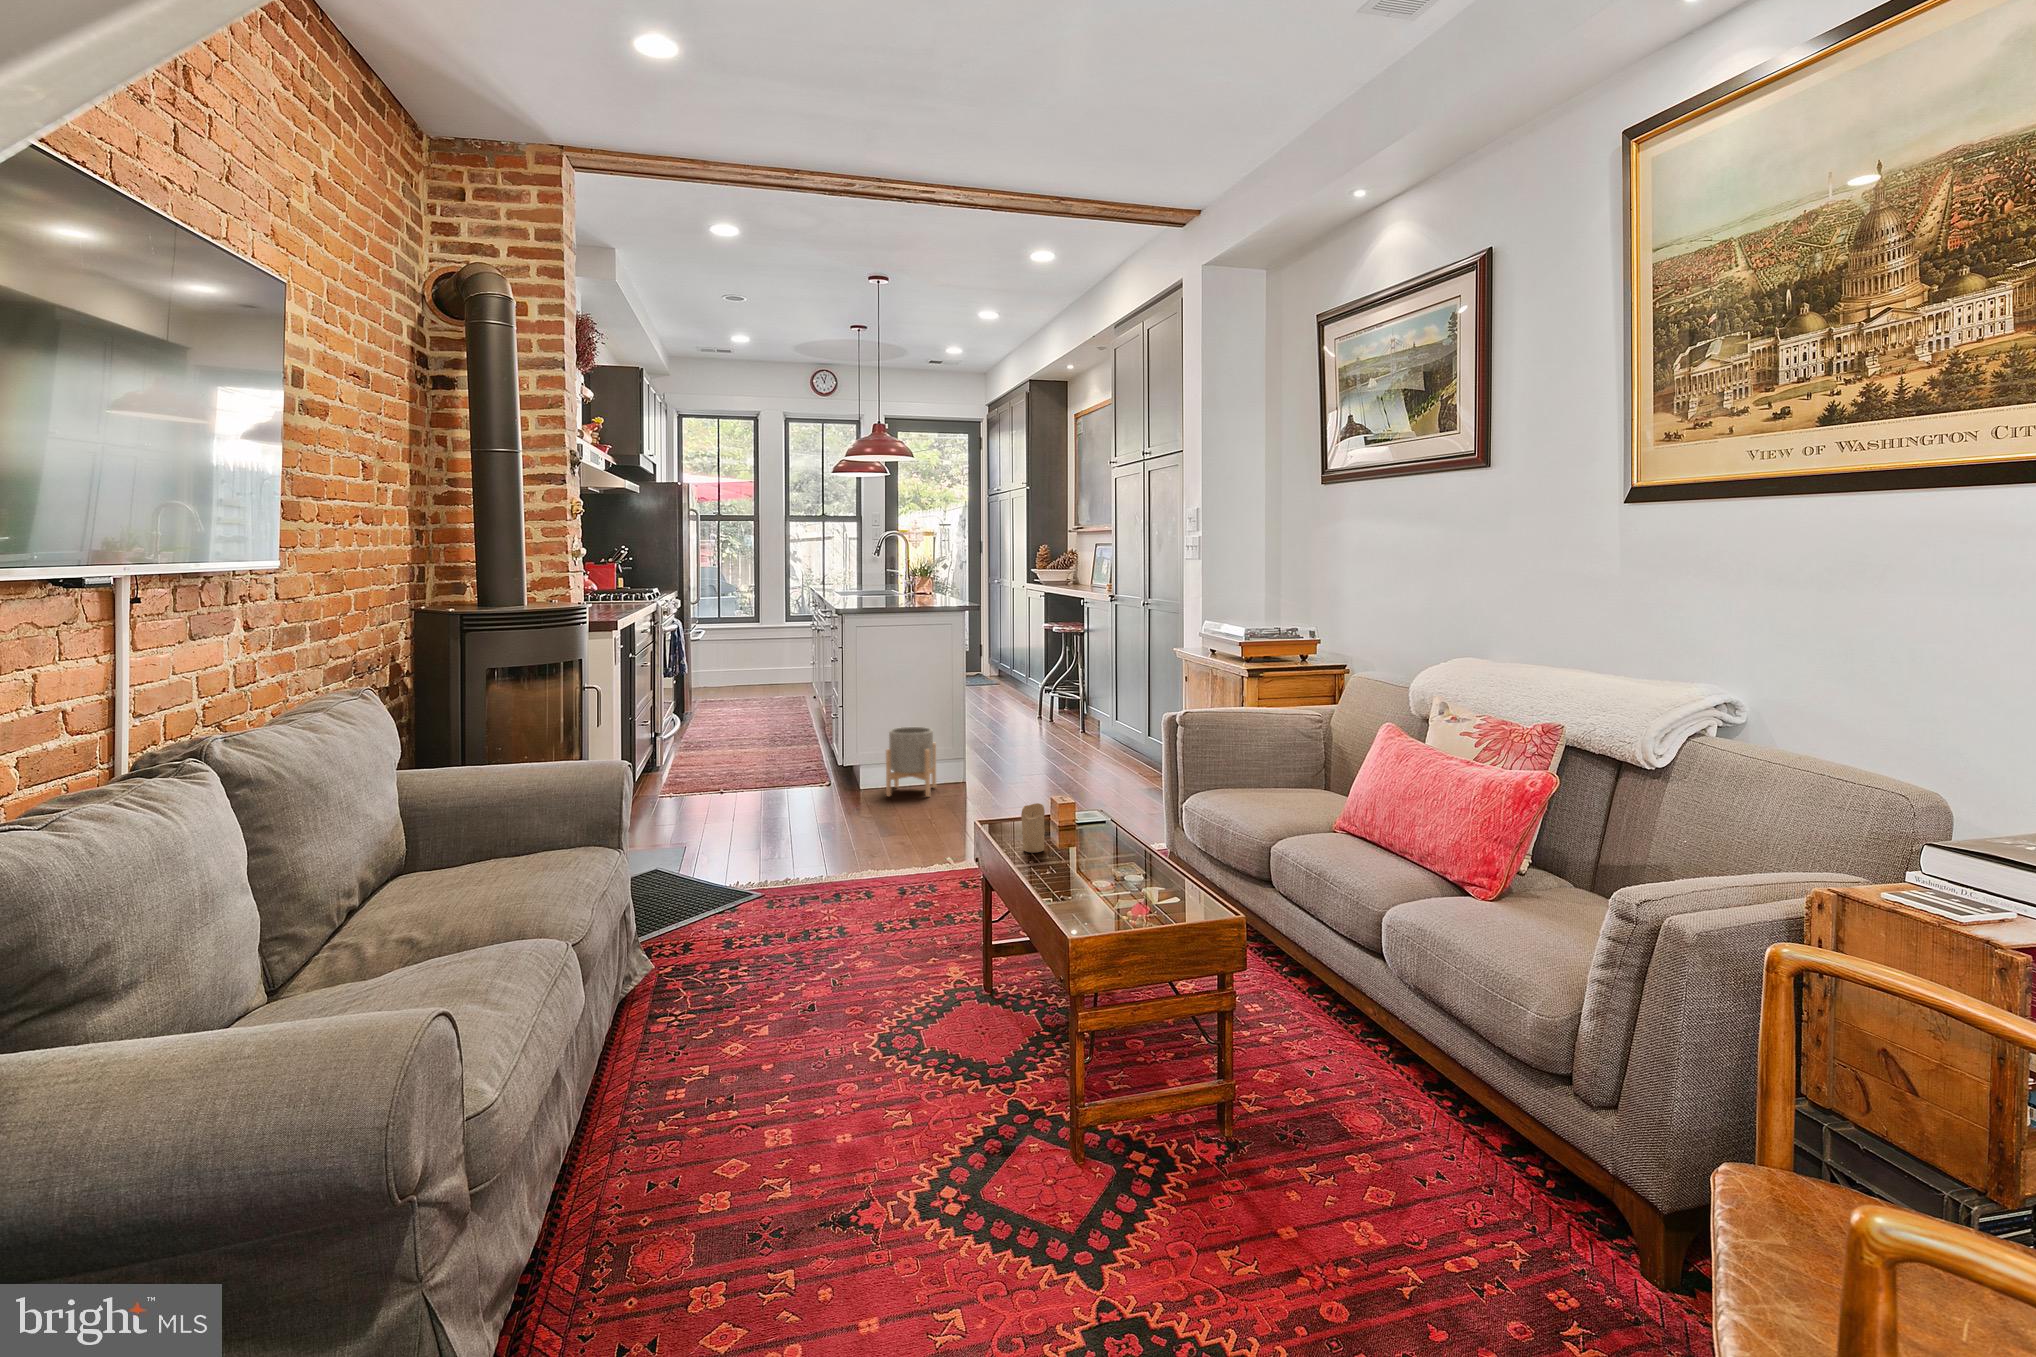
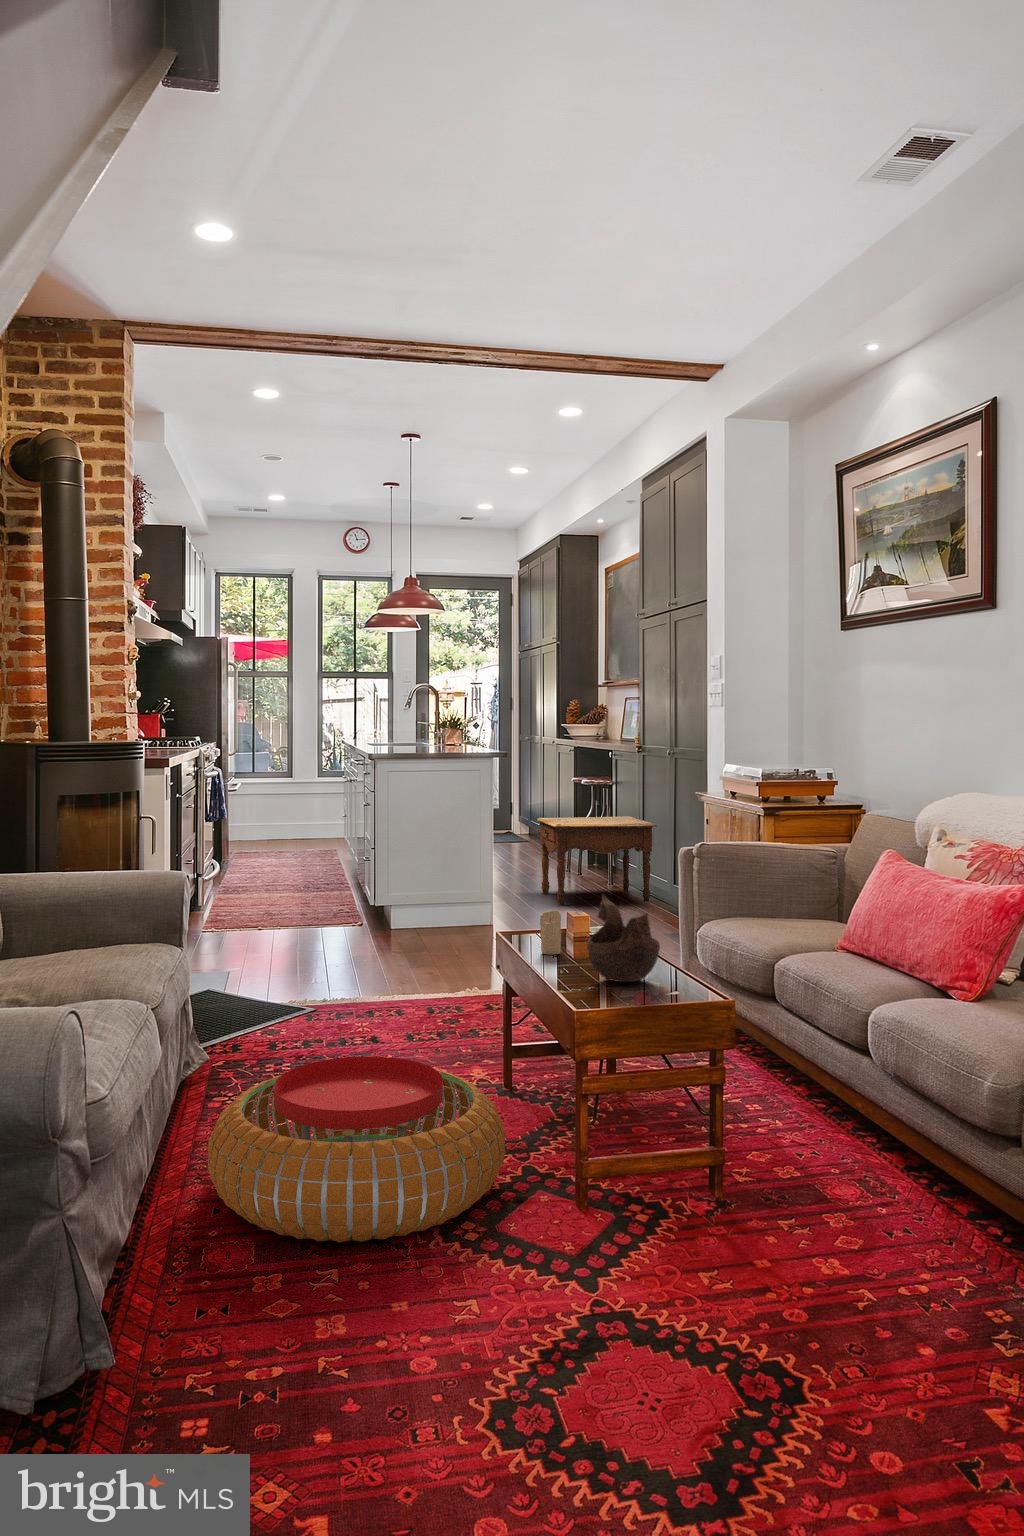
side table: none [1008,667,1128,757] -> present [537,816,656,904]
planter: present [886,727,936,797] -> none [415,868,464,936]
decorative bowl: none [1077,791,1158,895] -> present [587,895,660,982]
pouf: none [644,981,988,1223] -> present [207,1056,506,1242]

